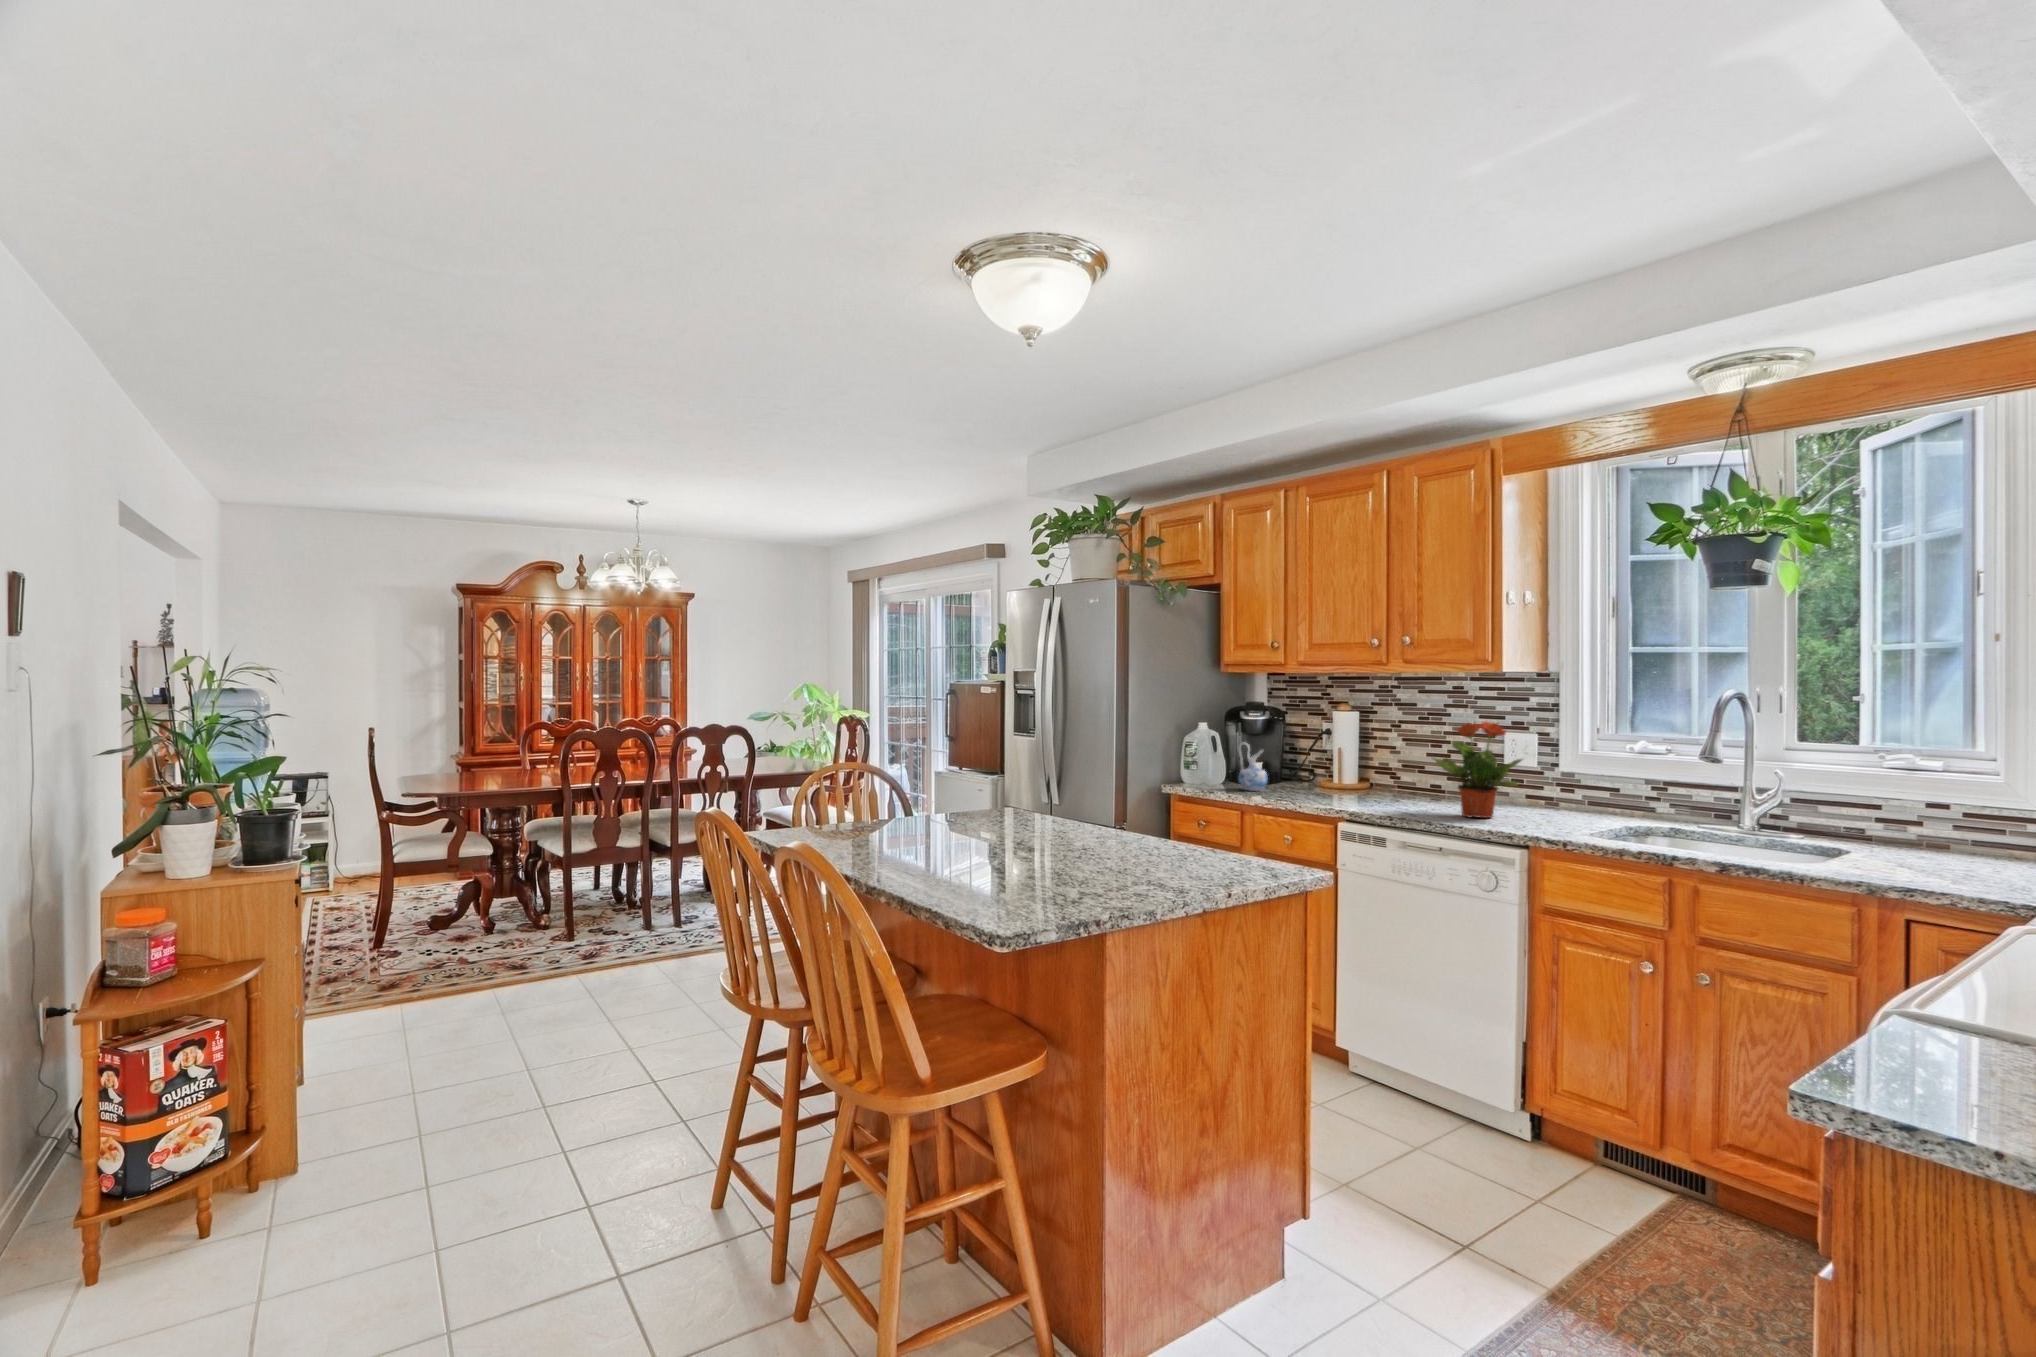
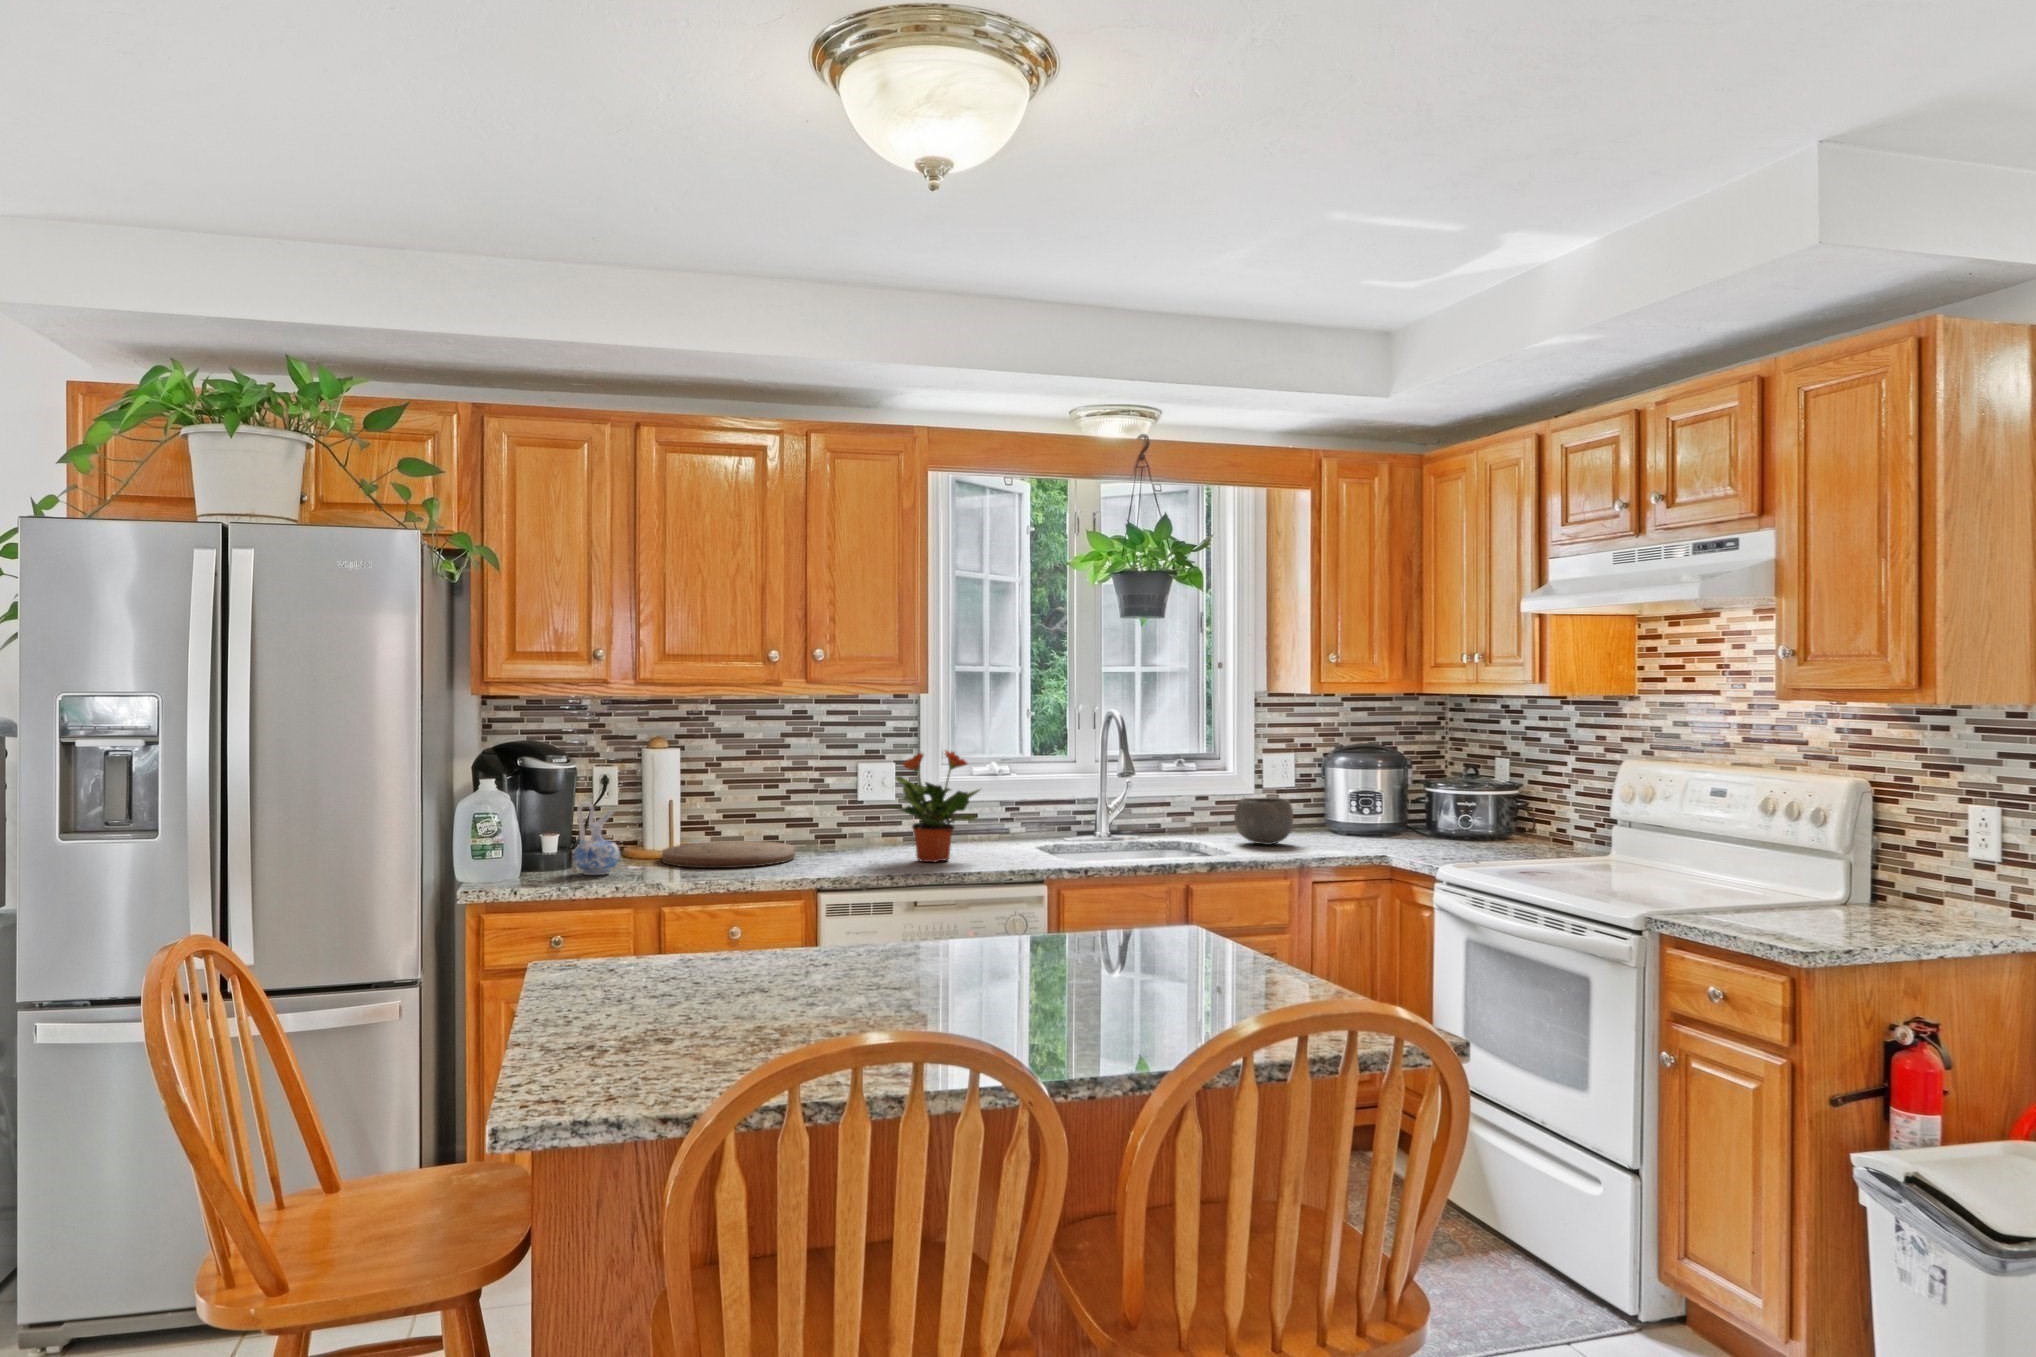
cutting board: none [1309,782,1410,801] -> present [662,841,795,868]
ceramic bowl: none [1887,806,1990,869] -> present [1234,798,1293,845]

